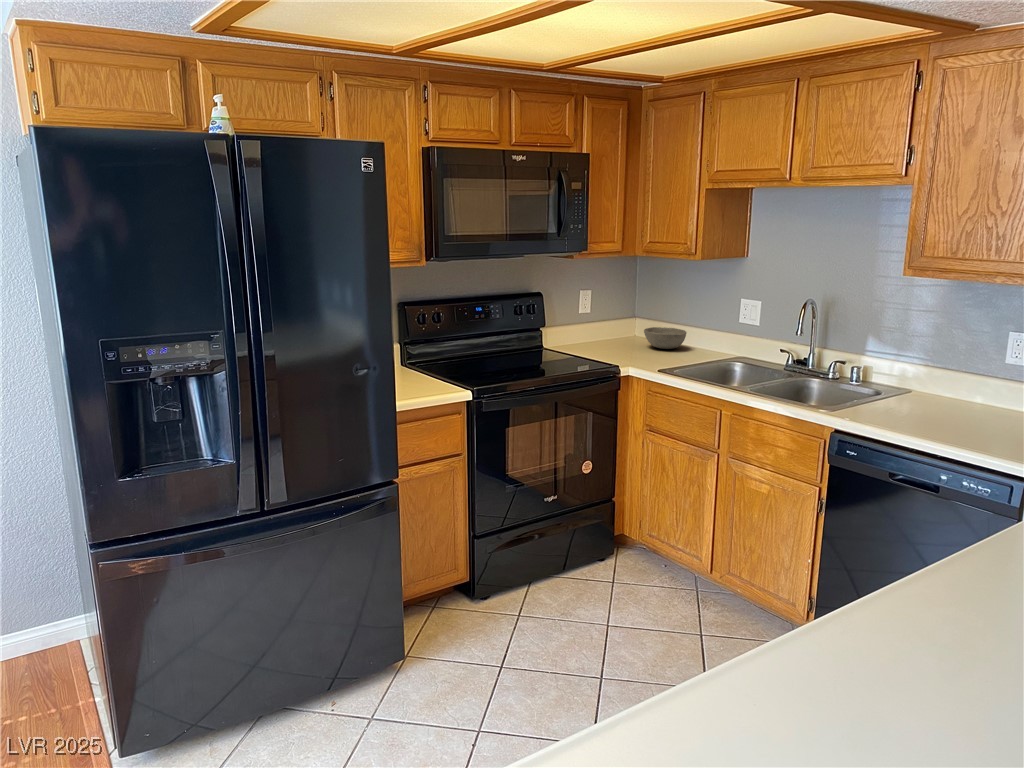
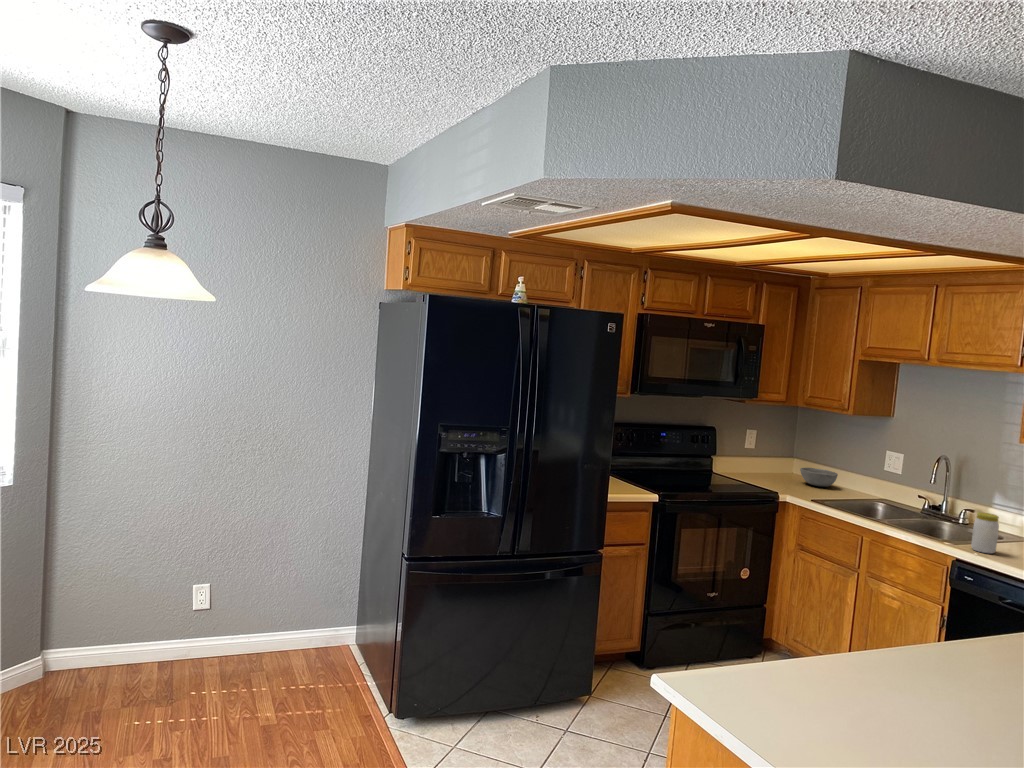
jar: none [853,368,885,419] -> present [971,512,999,553]

